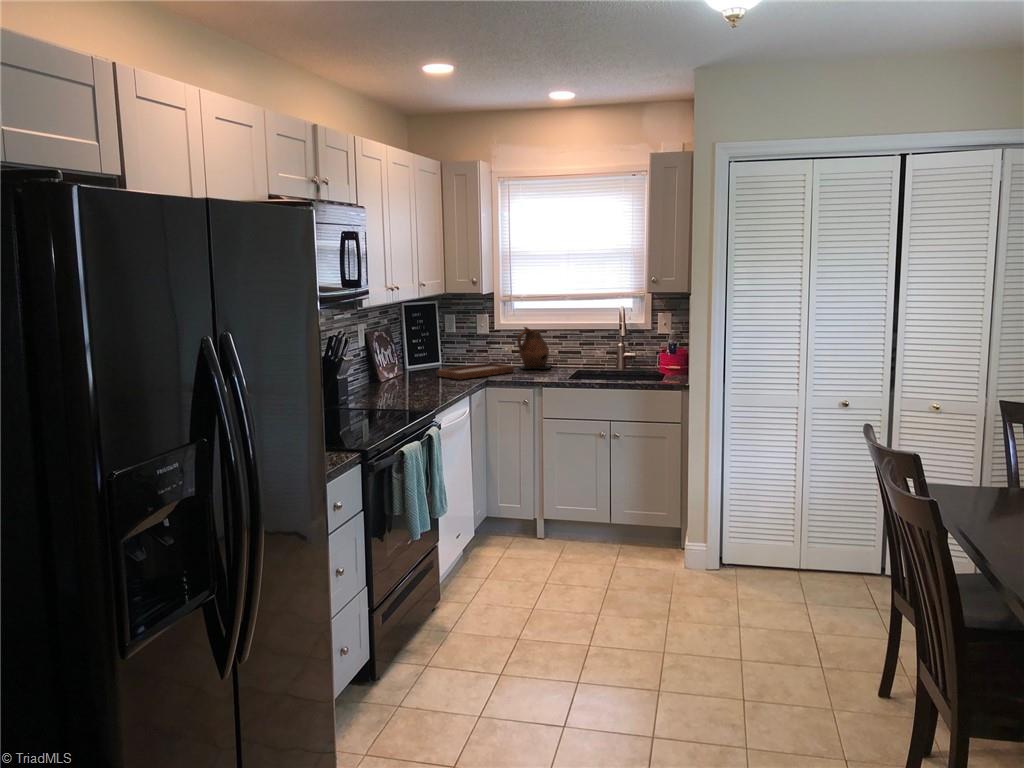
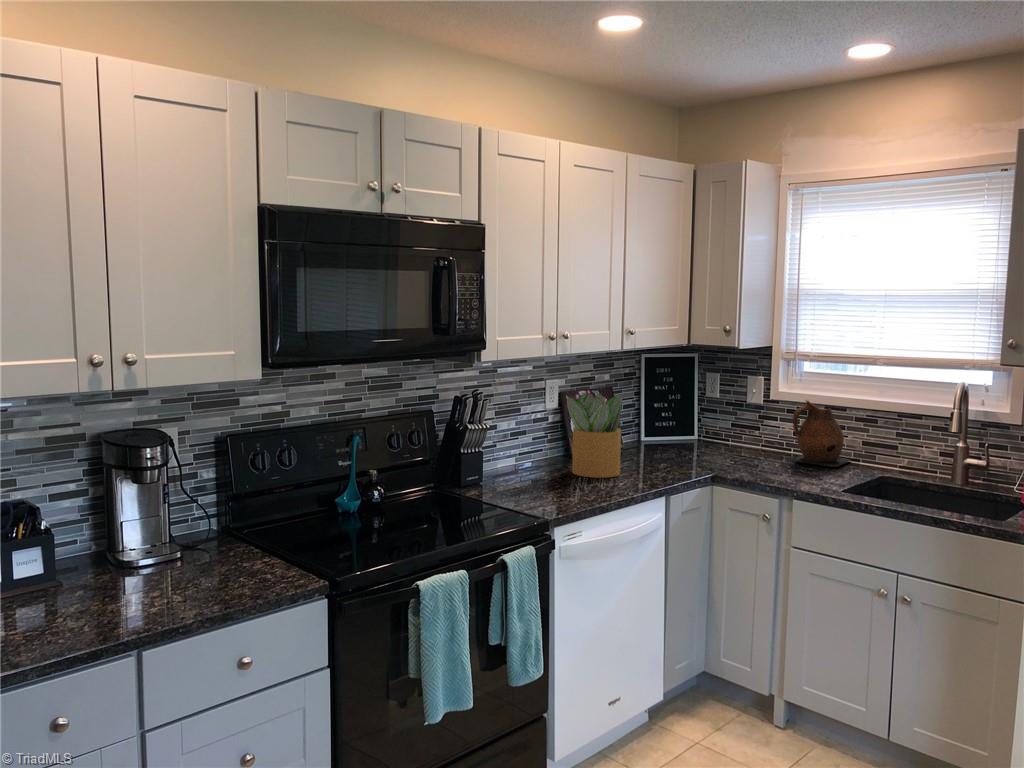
potted plant: none [384,329,428,390] -> present [566,393,622,478]
tray: present [438,350,514,379] -> none [663,426,778,468]

